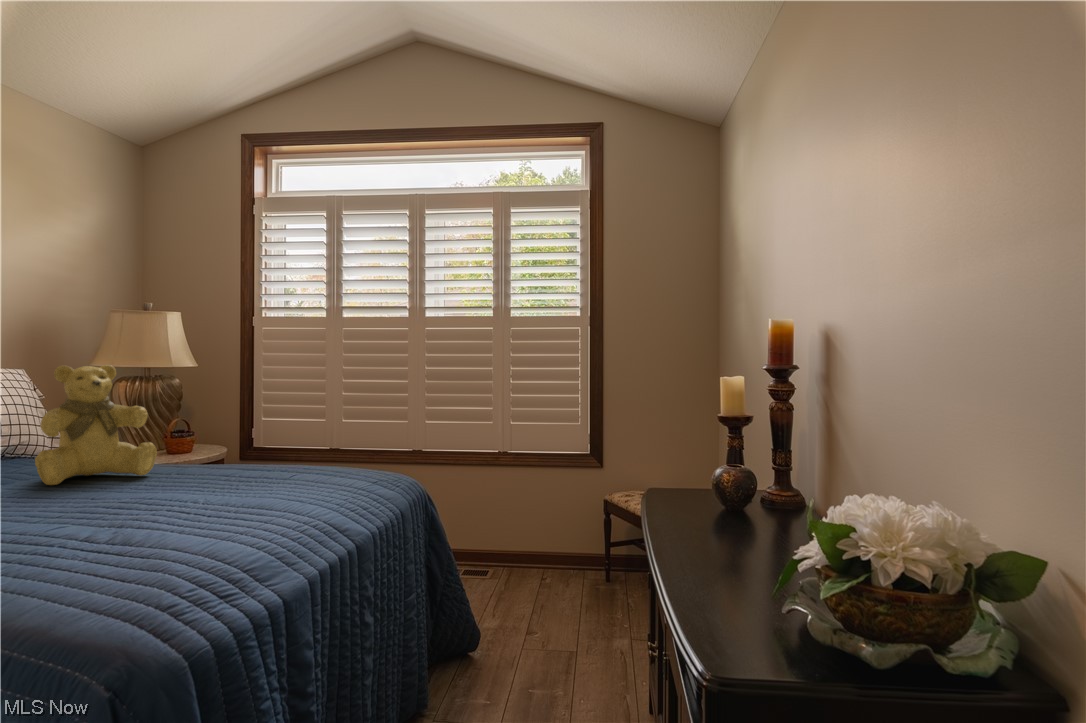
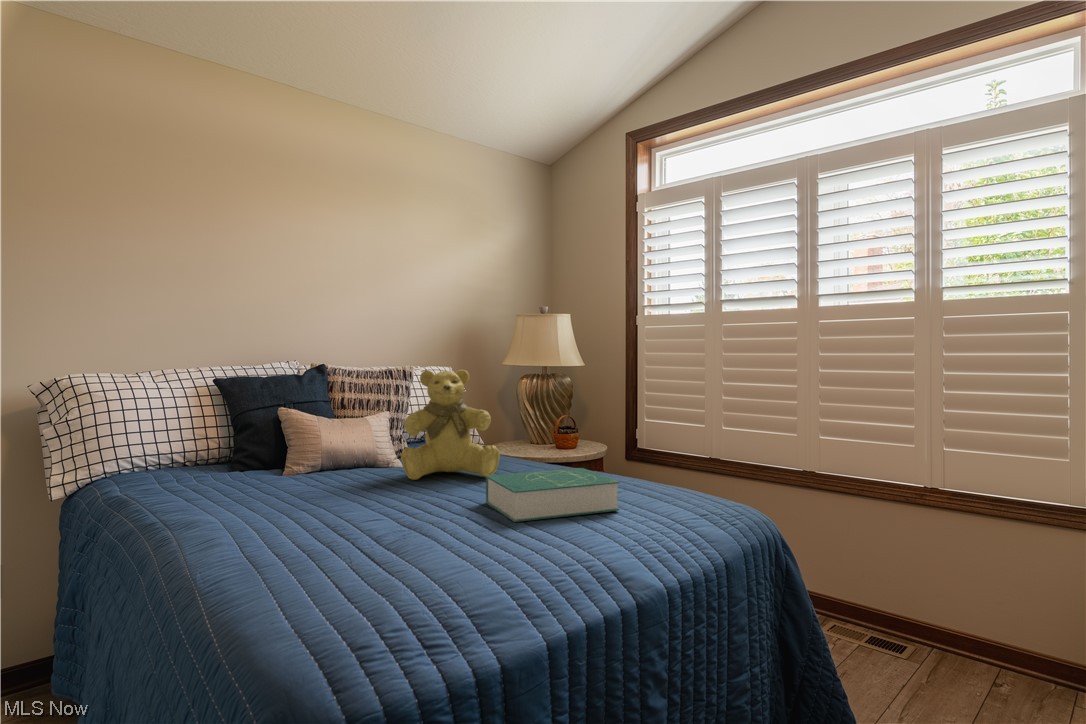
book: none [167,455,308,505] -> present [486,468,620,522]

